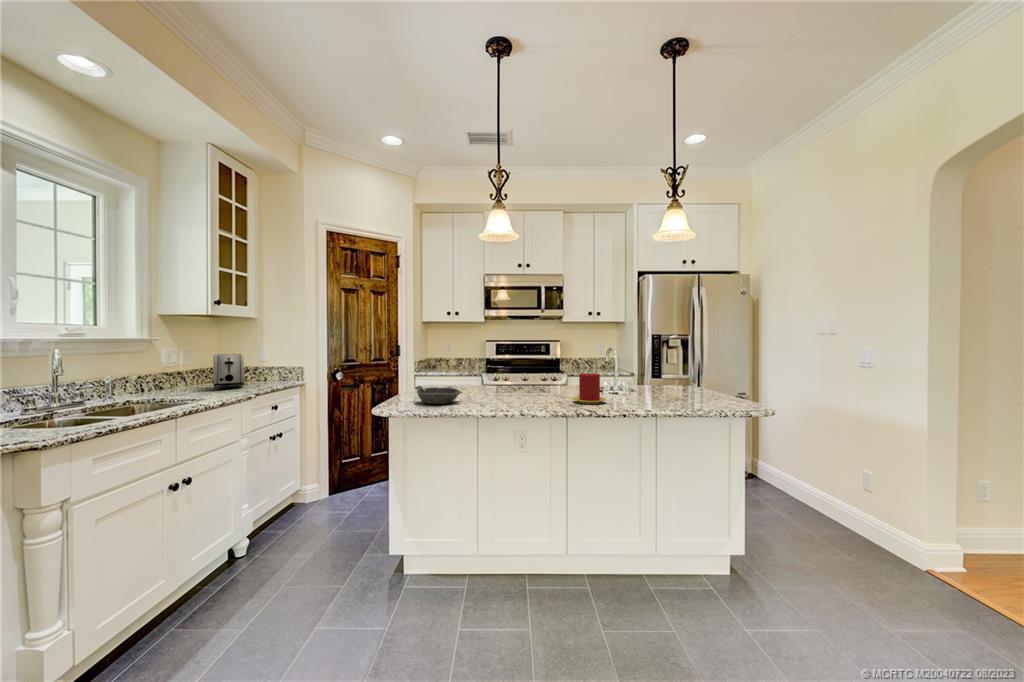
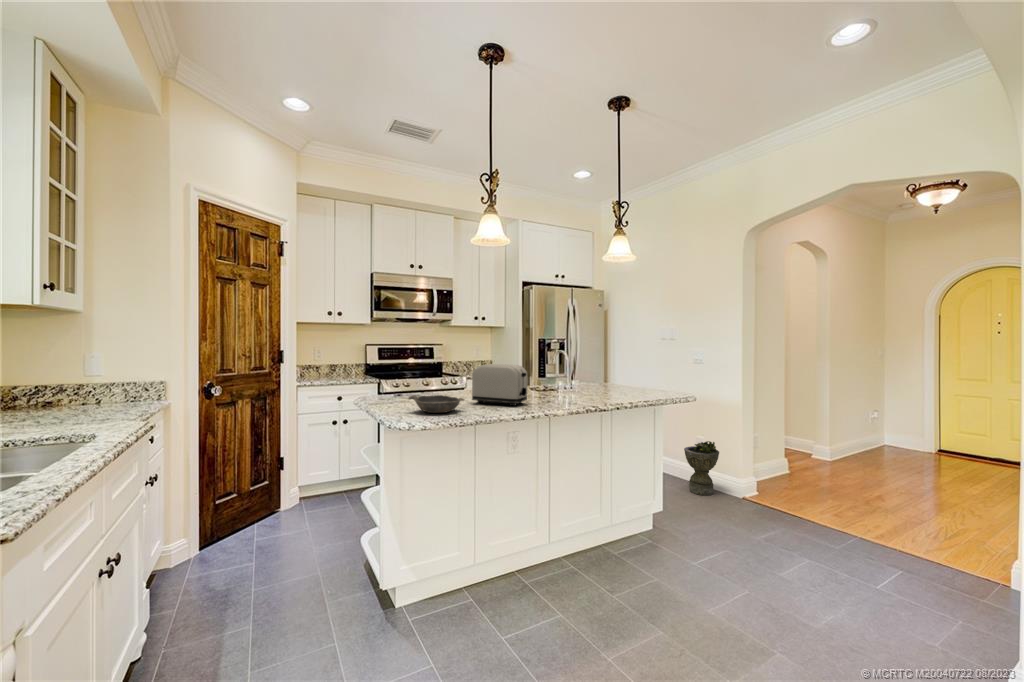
toaster: present [213,354,244,390] -> present [472,364,527,406]
candle: present [573,373,607,404] -> none [548,375,578,402]
planter: none [837,481,898,562] -> present [684,441,719,496]

